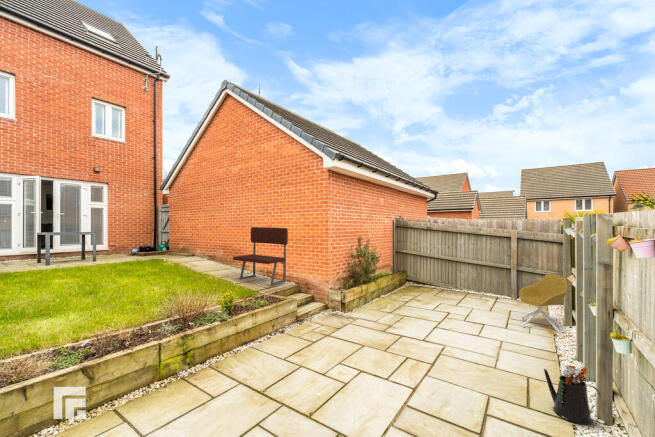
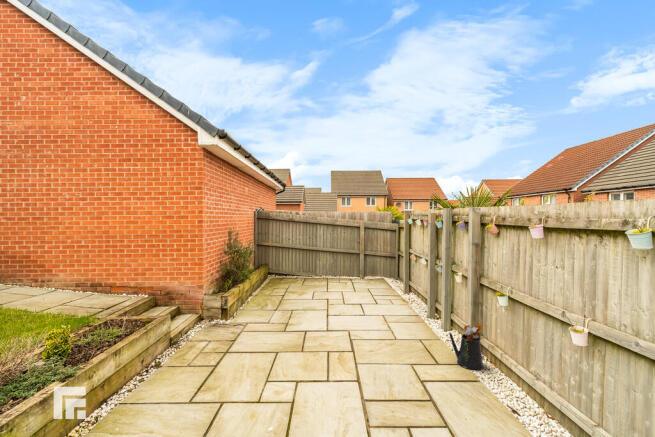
bench: present [233,227,288,285] -> none [32,220,137,304]
chair: present [519,274,568,334] -> none [381,255,414,303]

